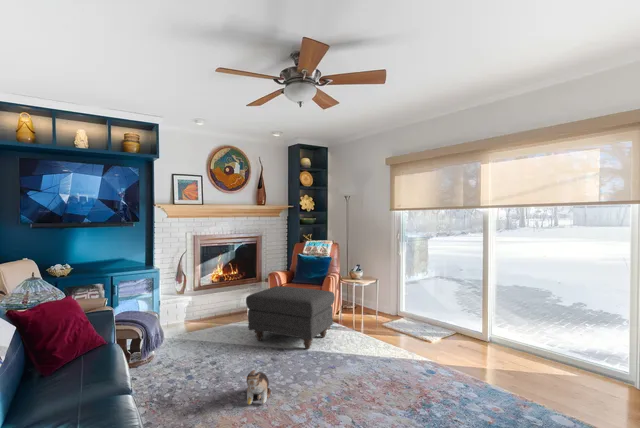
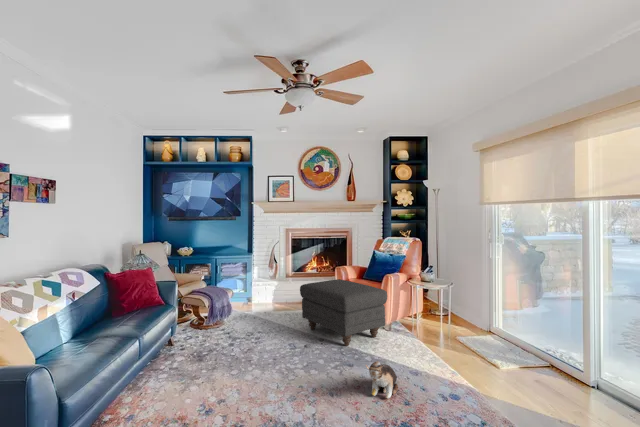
plush toy: present [245,370,271,405] -> present [366,361,398,398]

